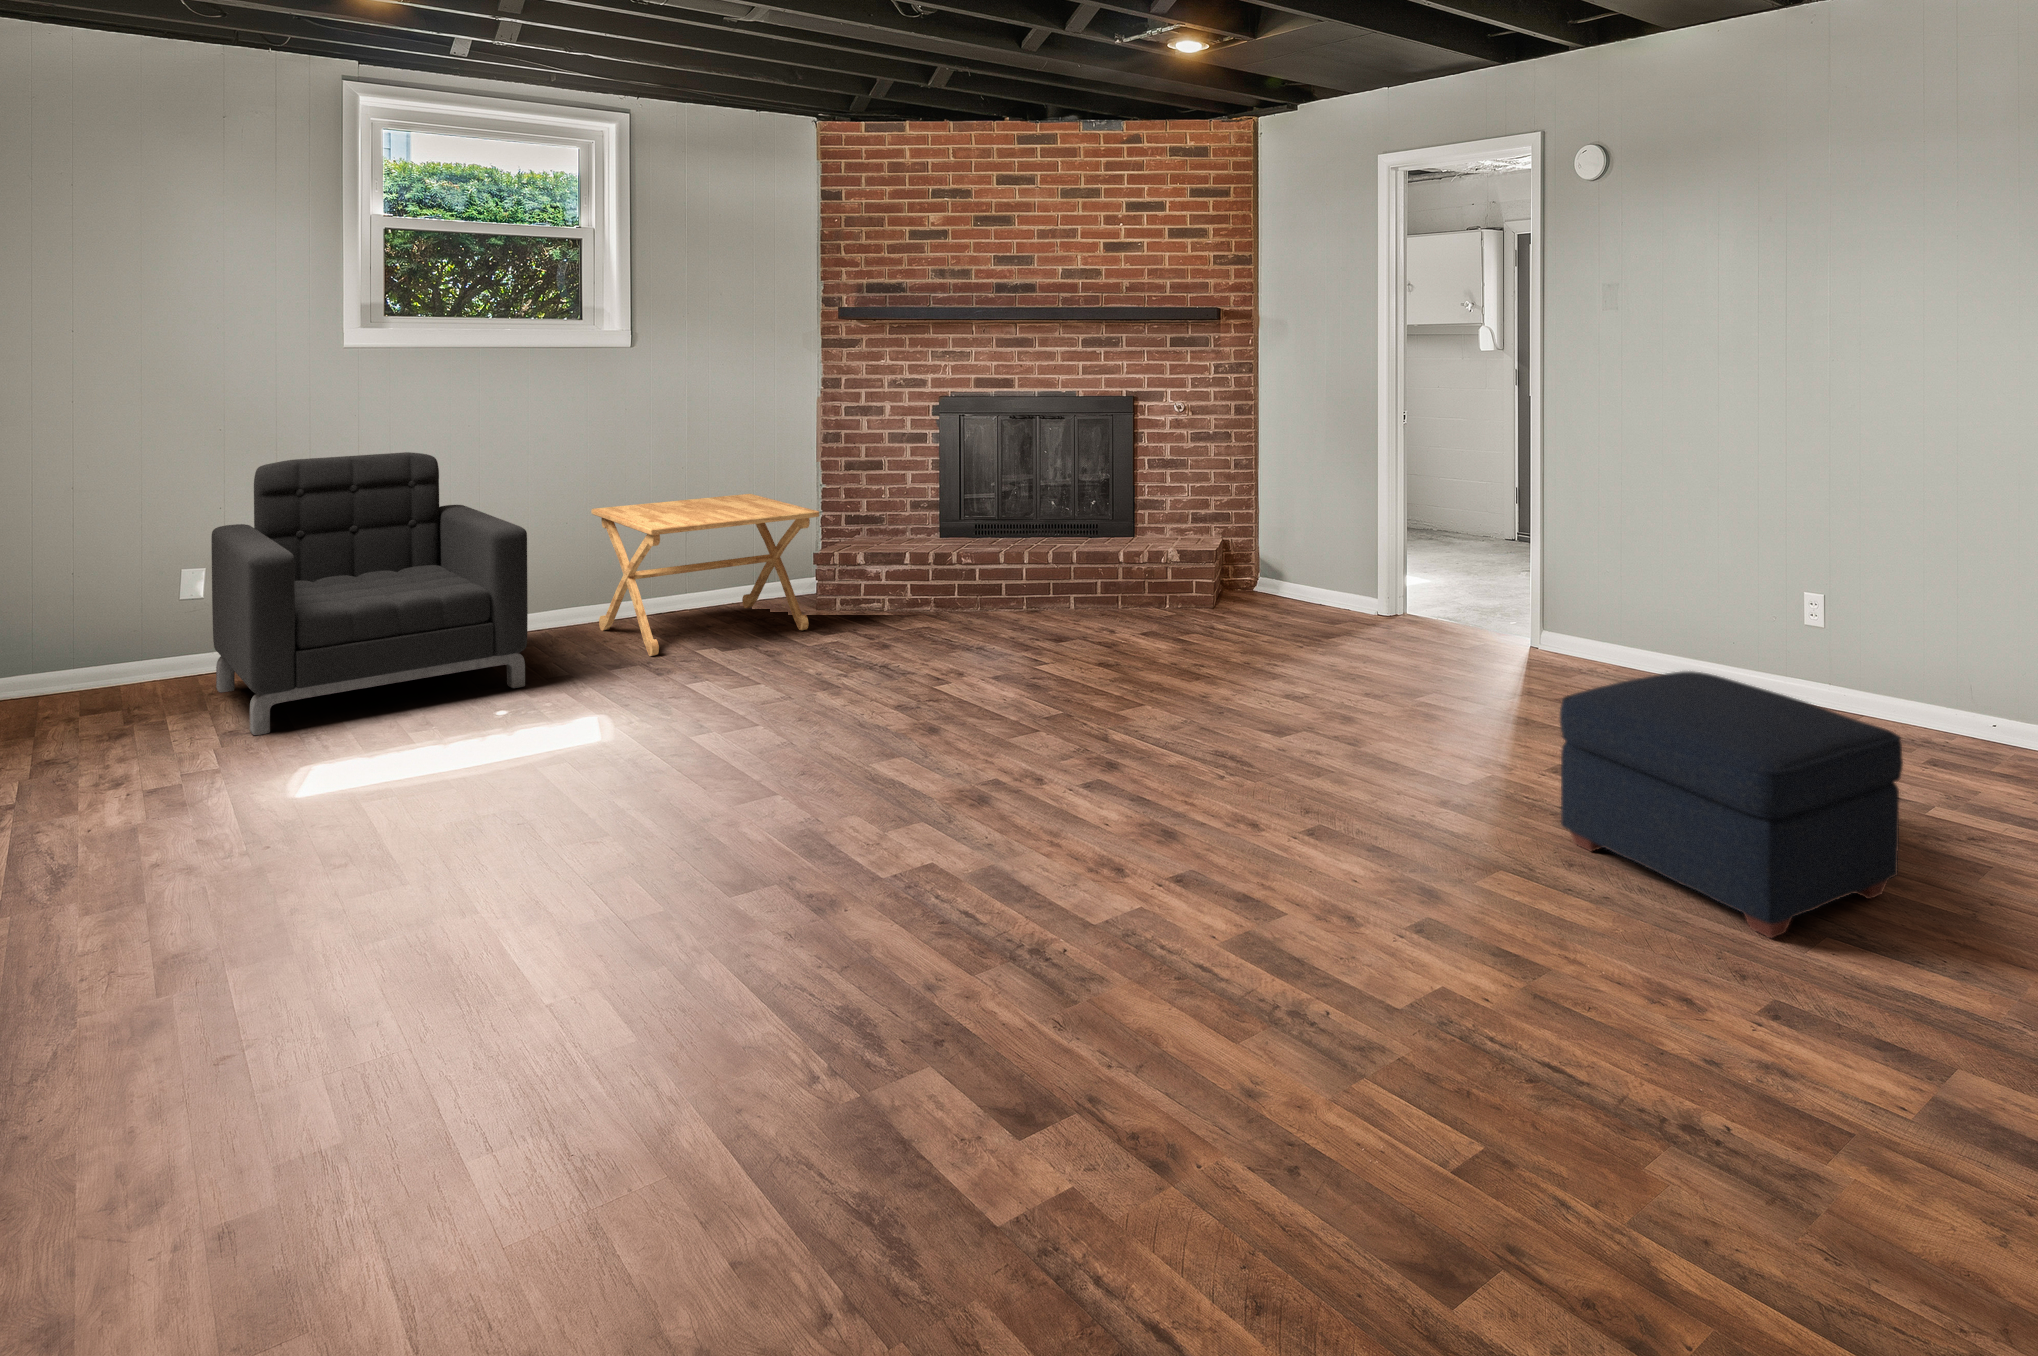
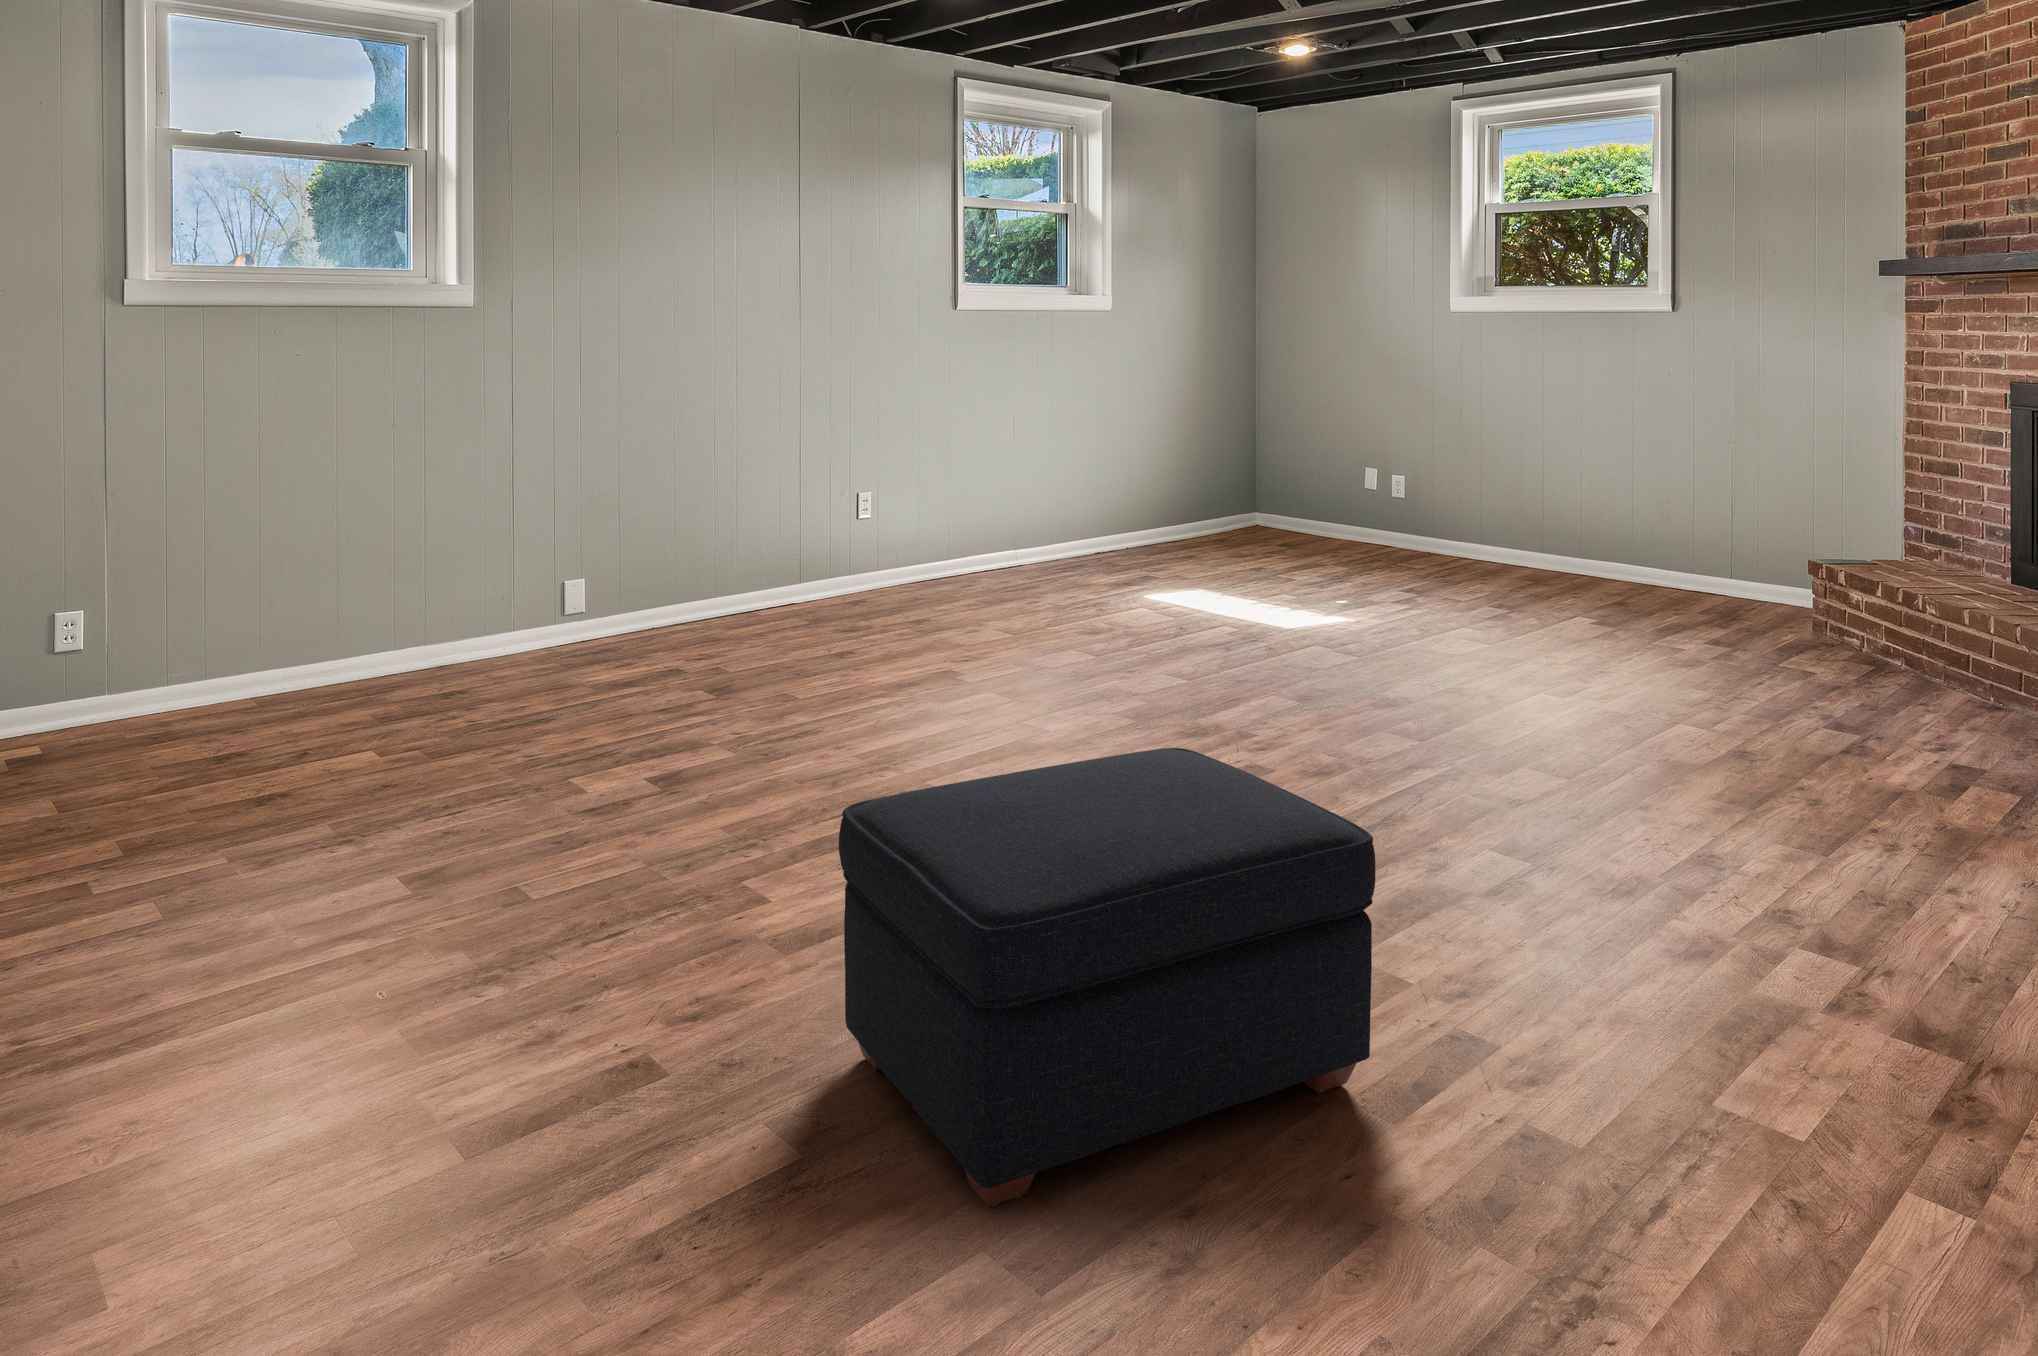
armchair: present [211,452,528,735] -> none [1290,390,1527,586]
side table: present [592,494,819,656] -> none [1553,465,1803,627]

